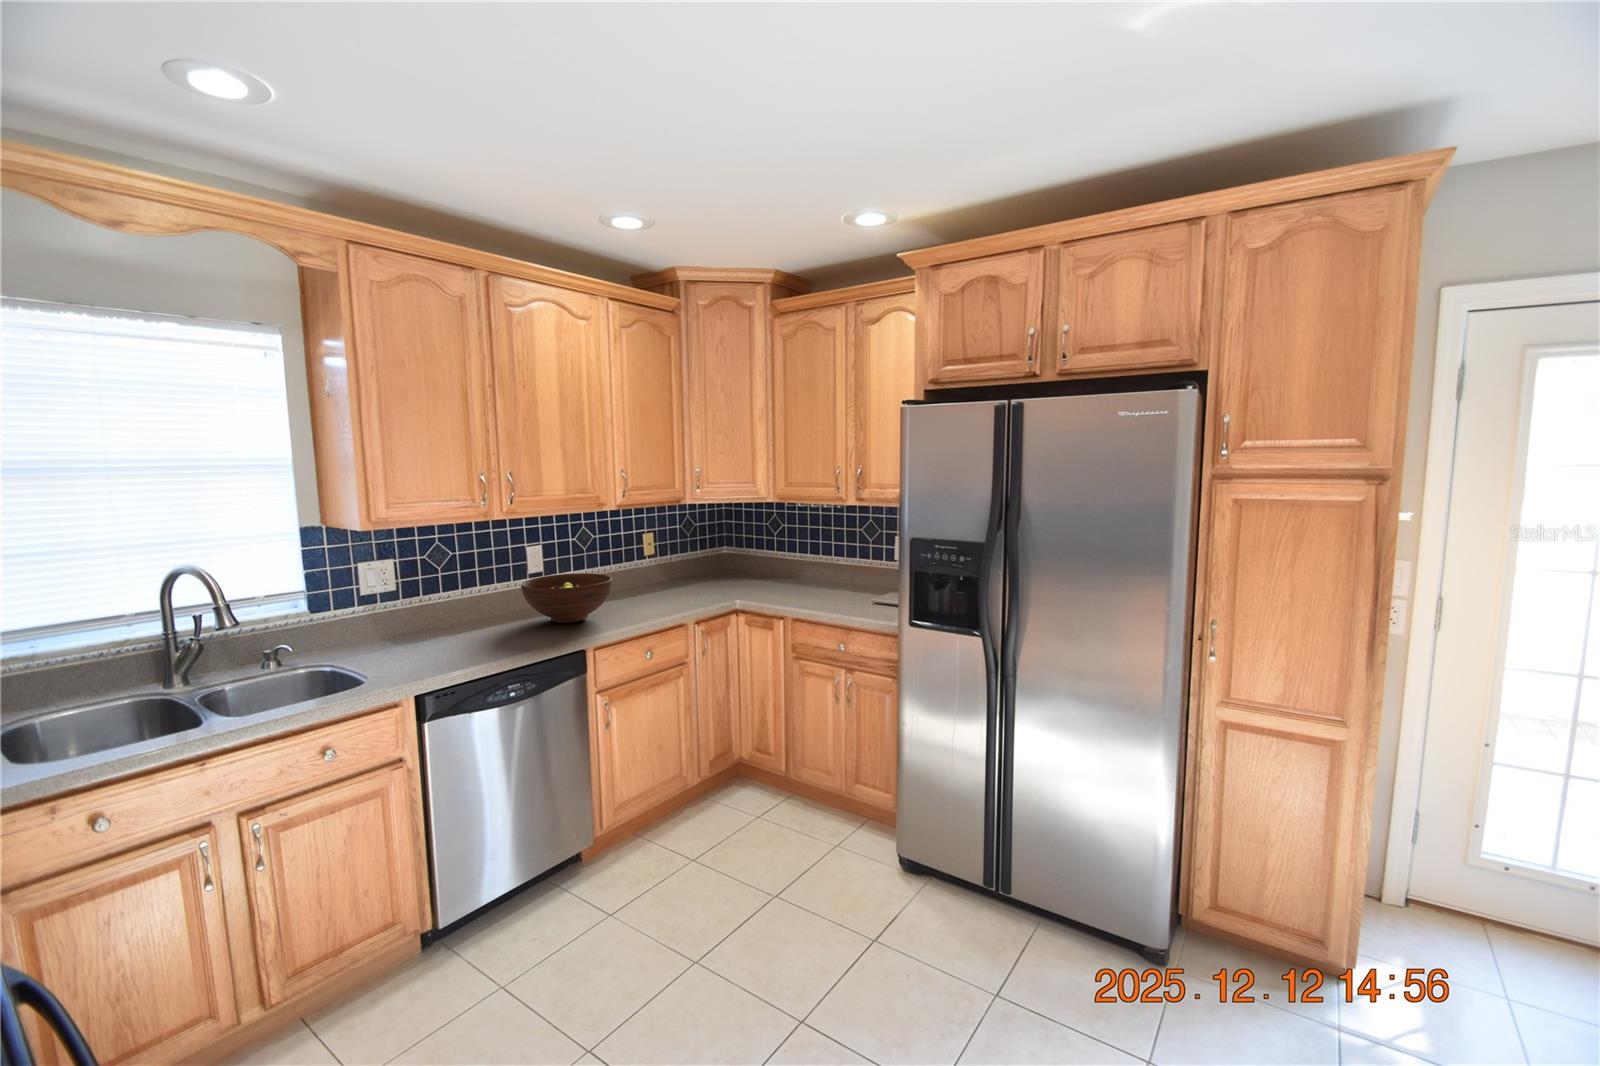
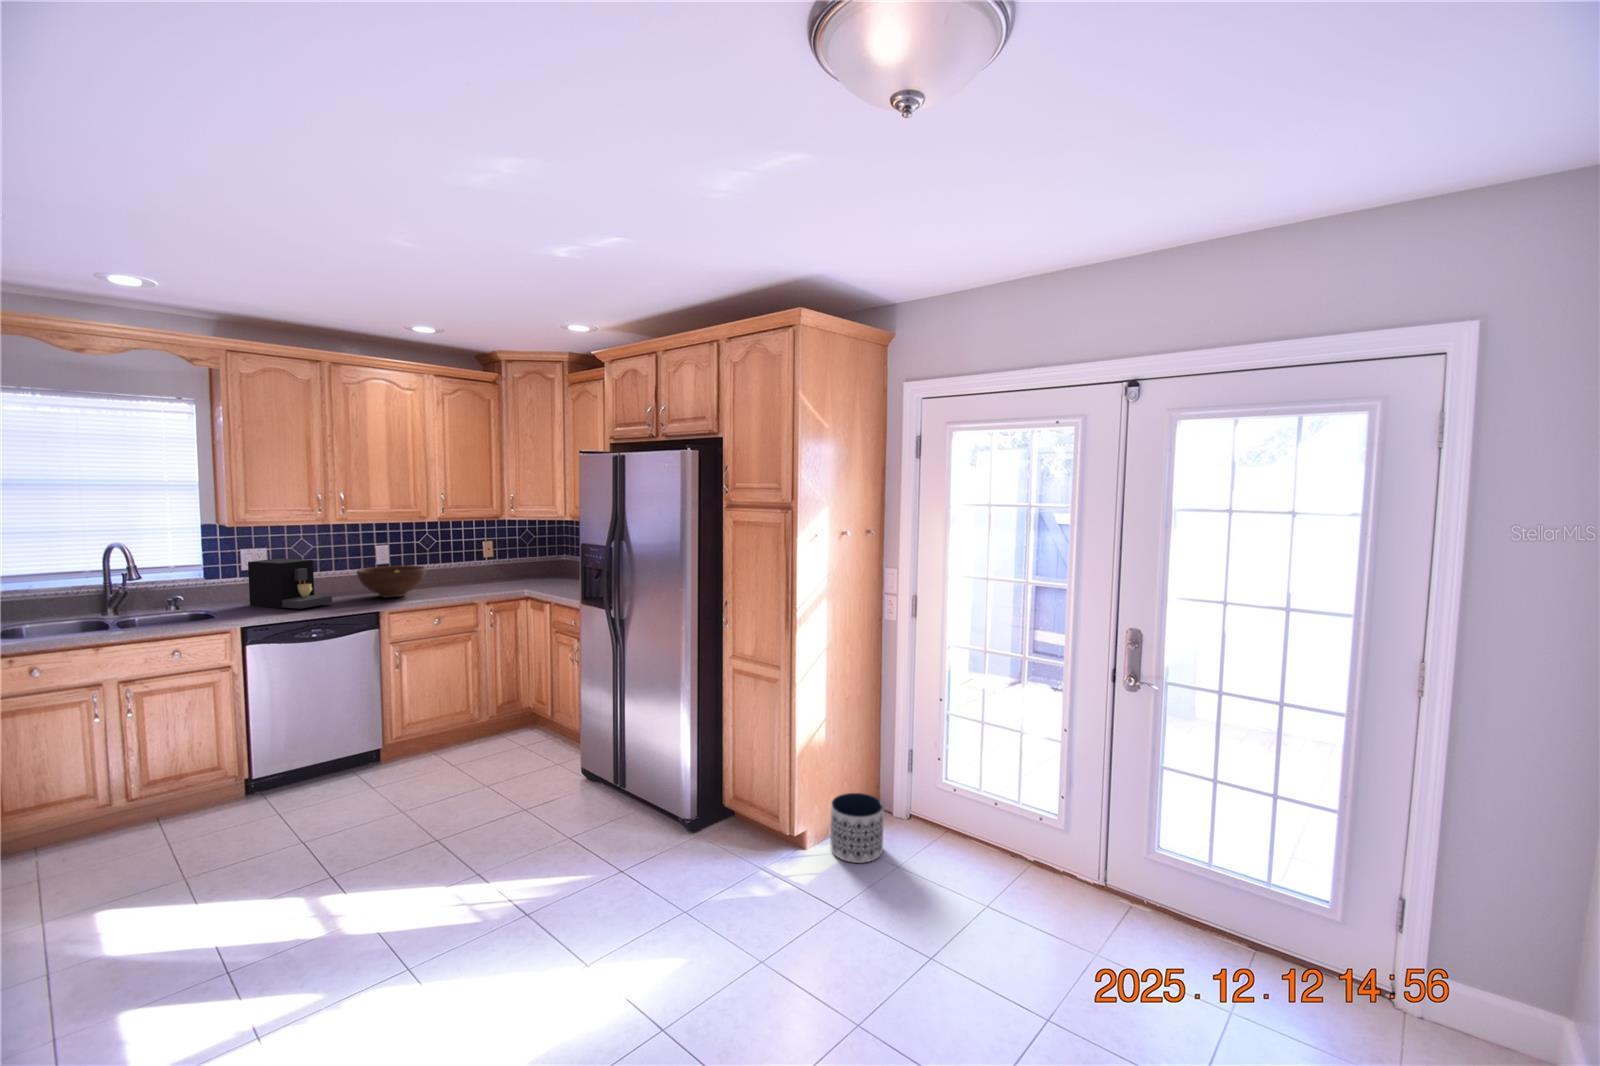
coffee maker: none [378,574,507,652] -> present [248,558,332,609]
planter: none [1380,890,1491,1008] -> present [830,793,883,863]

